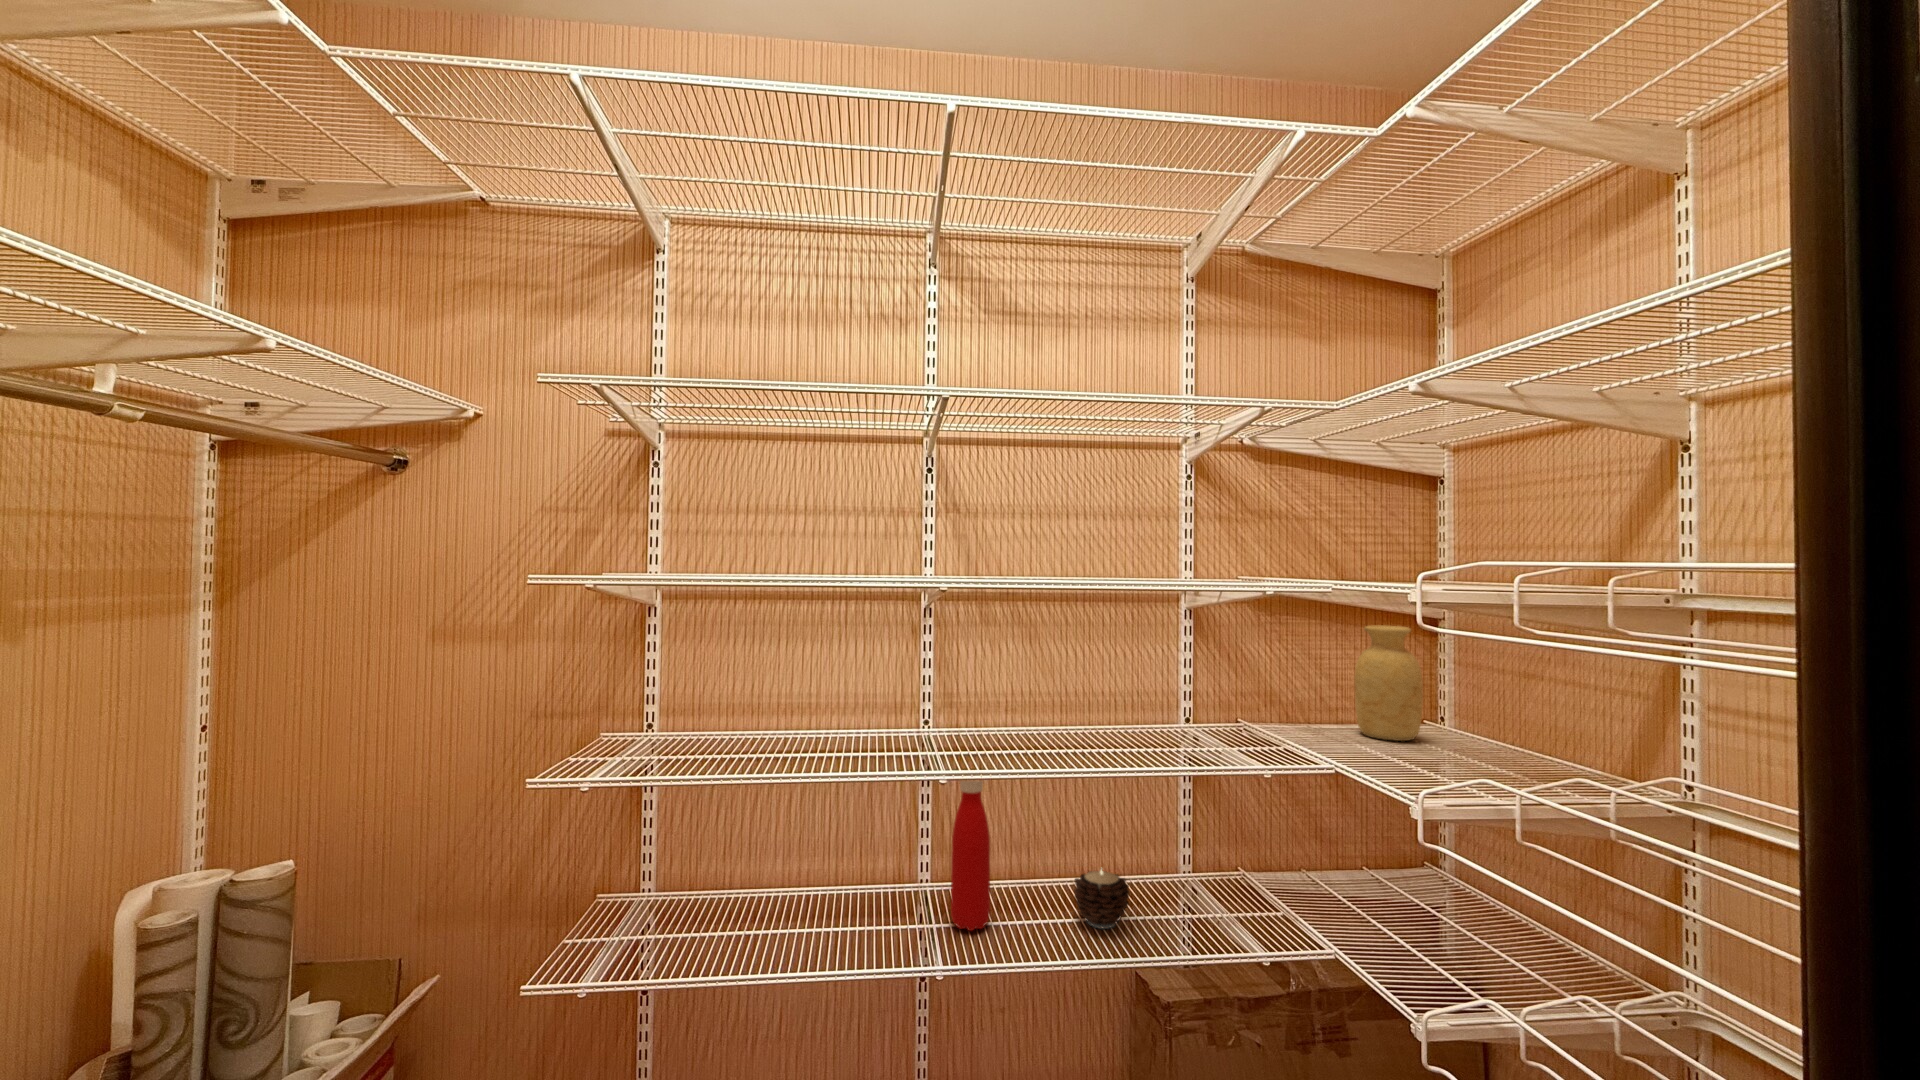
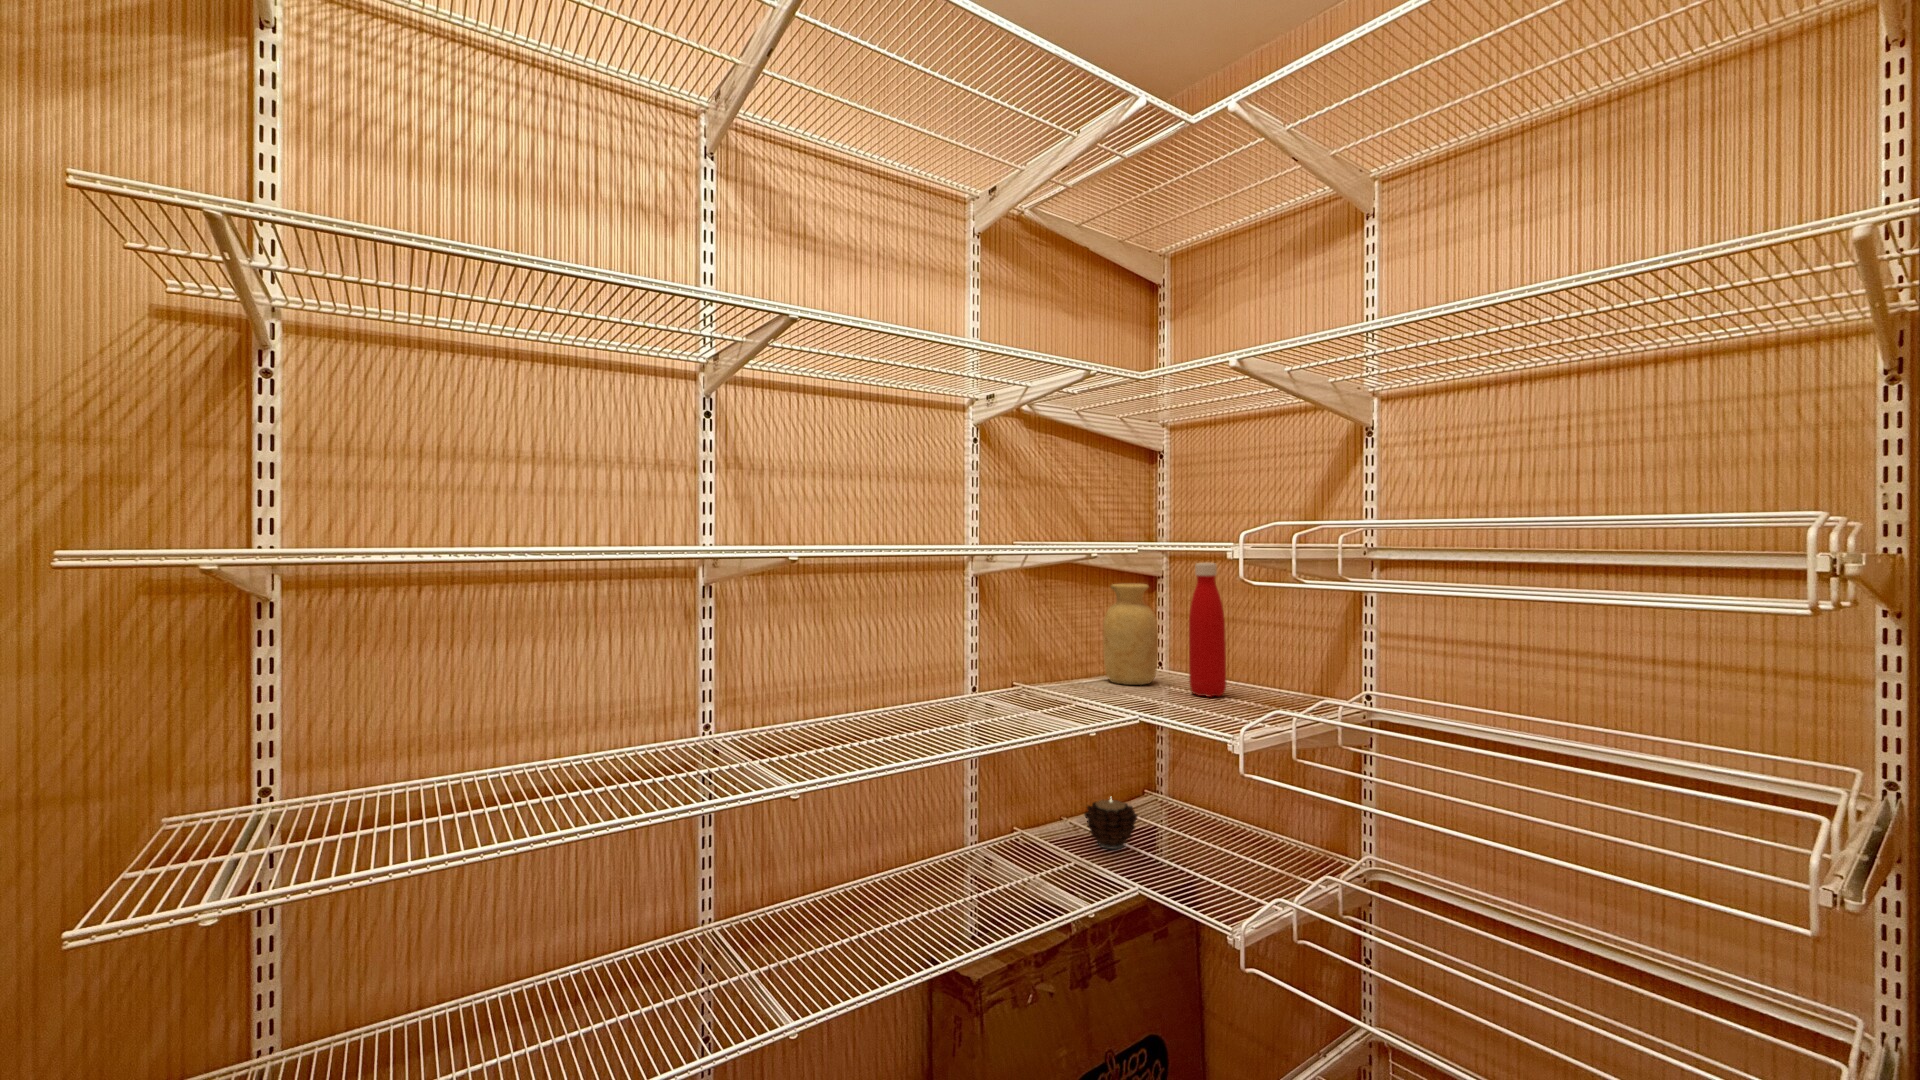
bottle: present [951,781,990,931] -> present [1189,563,1226,697]
candle: present [1074,871,1130,929] -> present [1084,799,1137,849]

